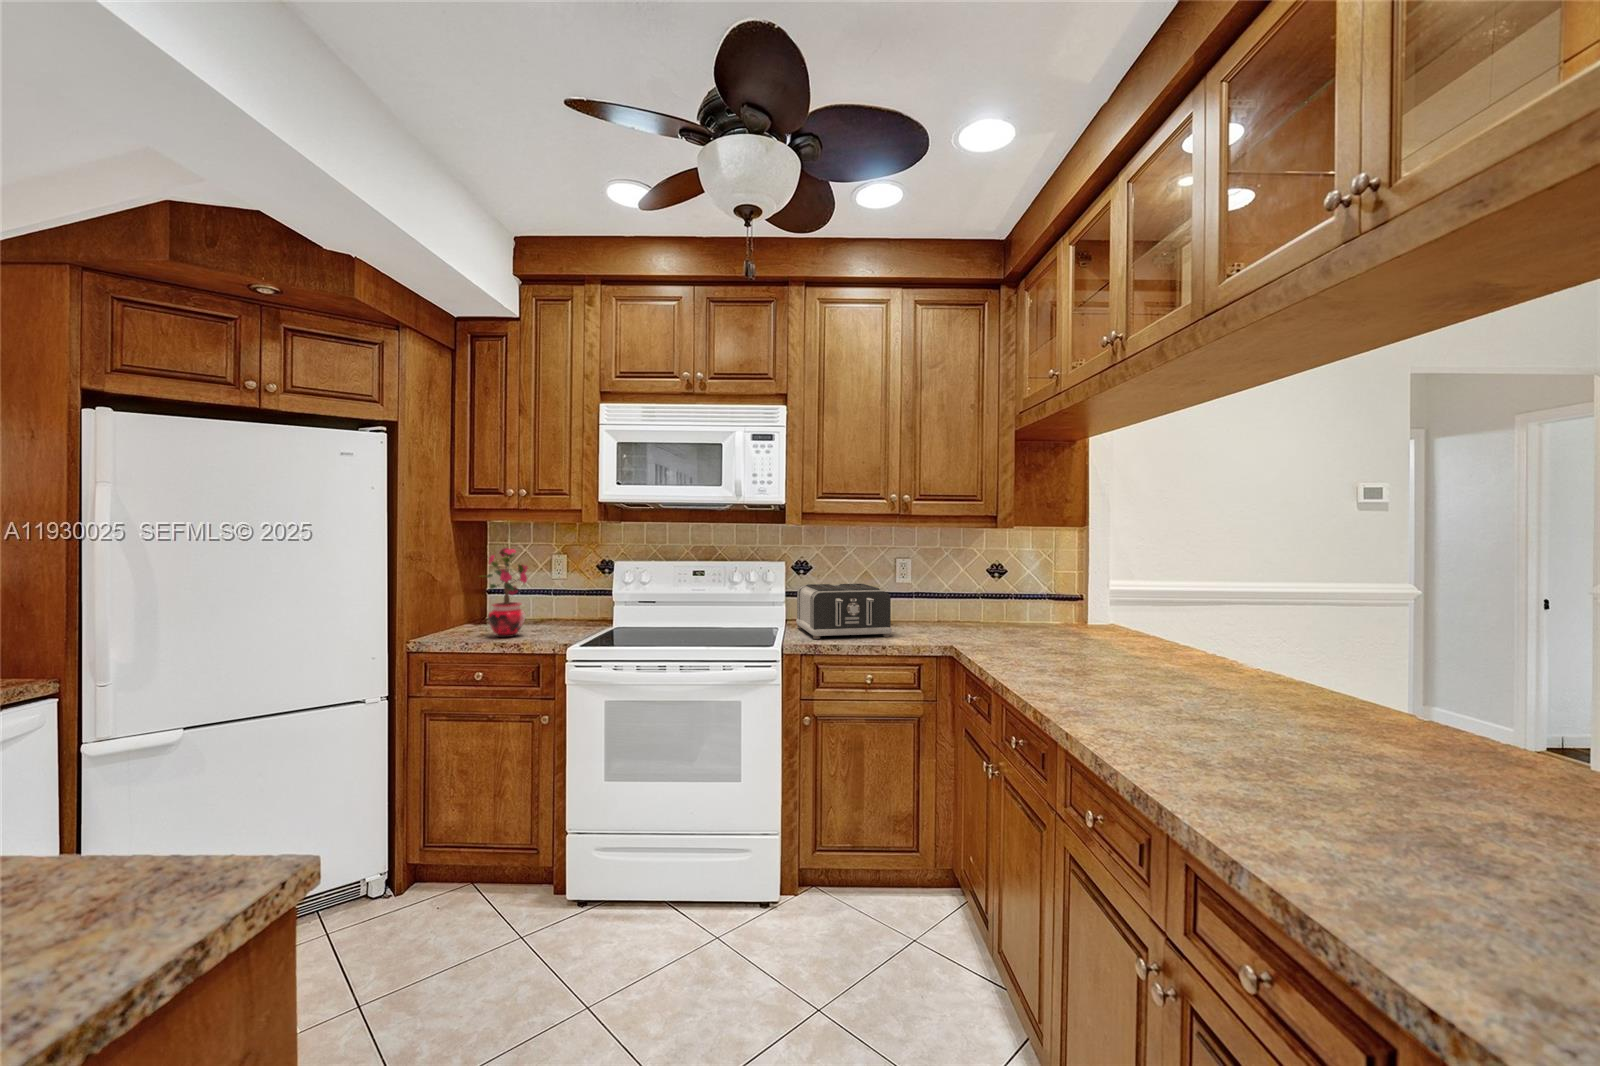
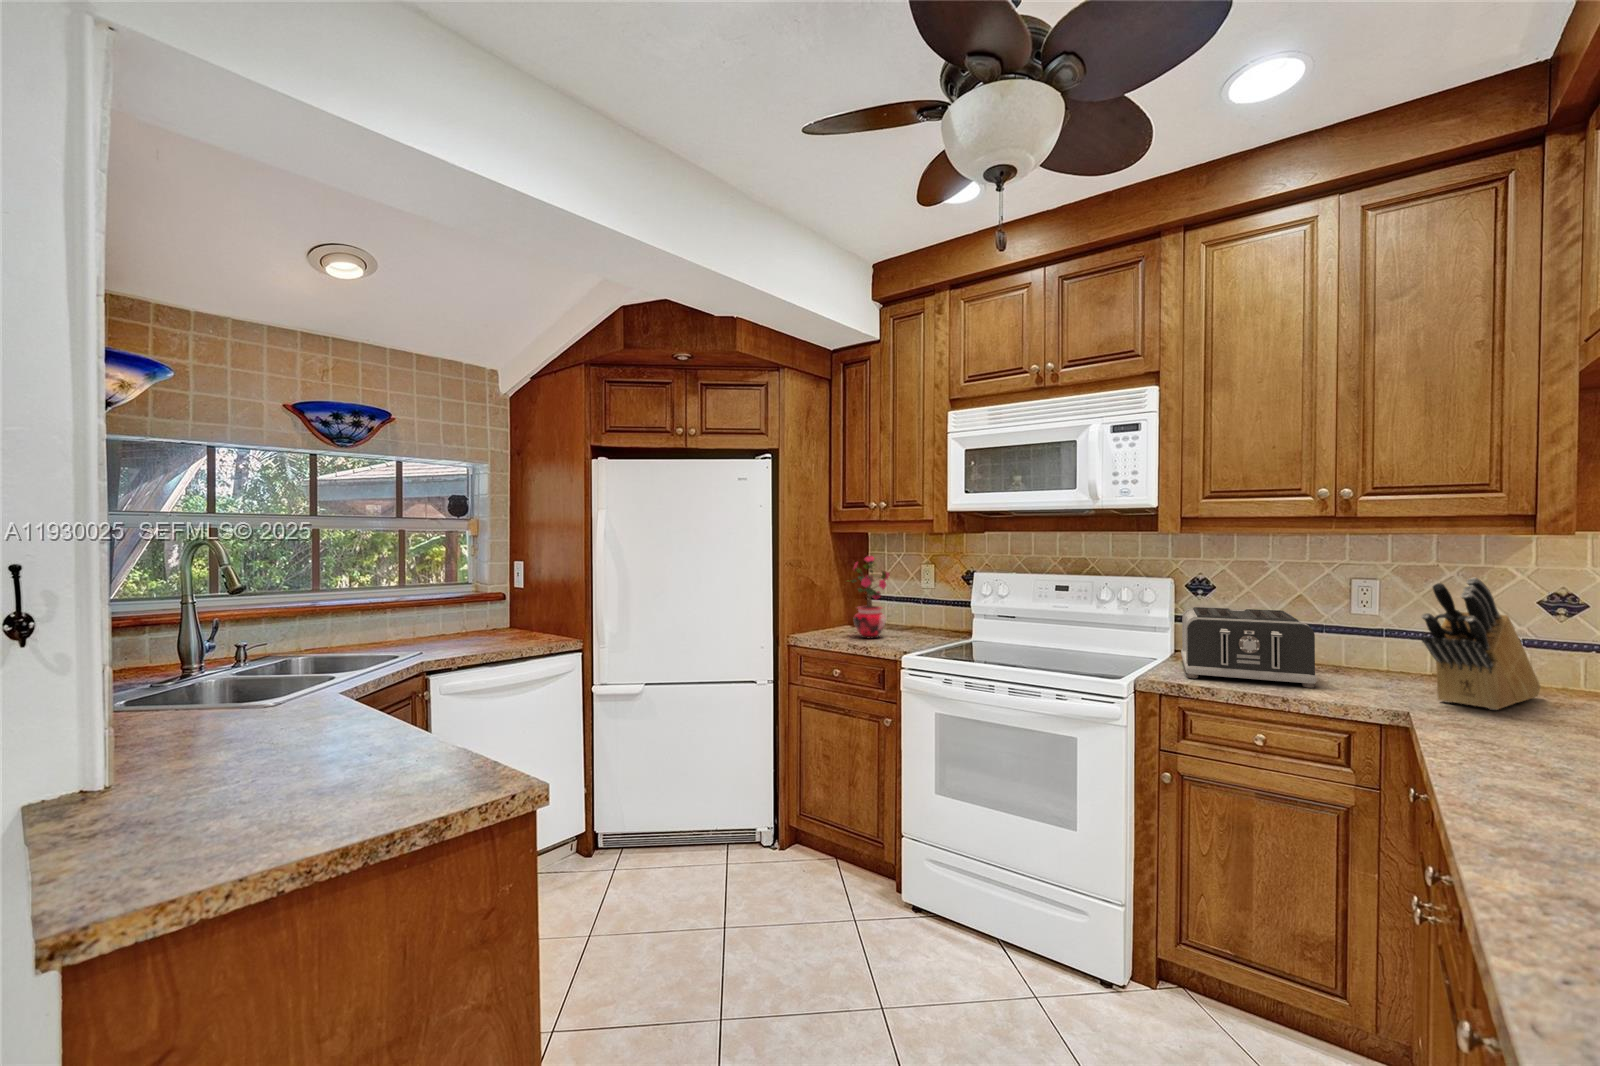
knife block: none [951,554,994,637] -> present [1421,578,1540,710]

